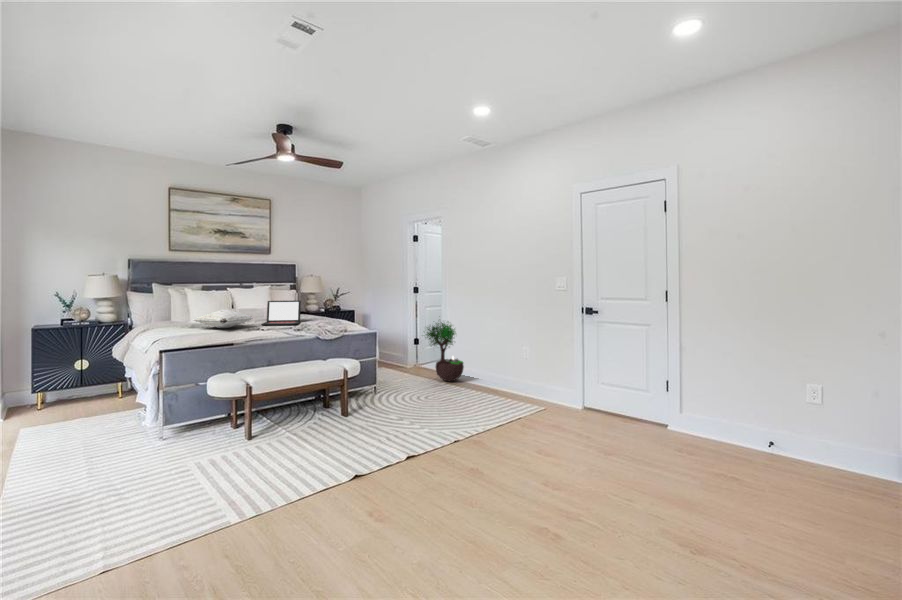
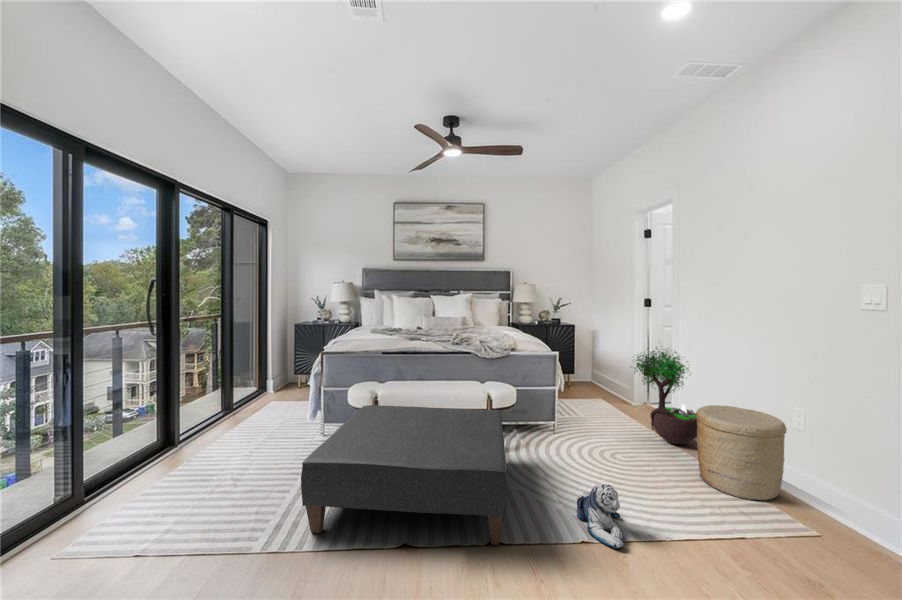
laptop: present [261,300,301,325] -> none [431,308,477,336]
pillow: present [193,309,253,328] -> none [370,315,422,335]
woven basket: none [469,350,511,397] -> present [696,405,786,500]
ottoman: none [242,375,410,478] -> present [301,405,507,545]
plush toy: none [428,398,464,429] -> present [577,484,623,549]

